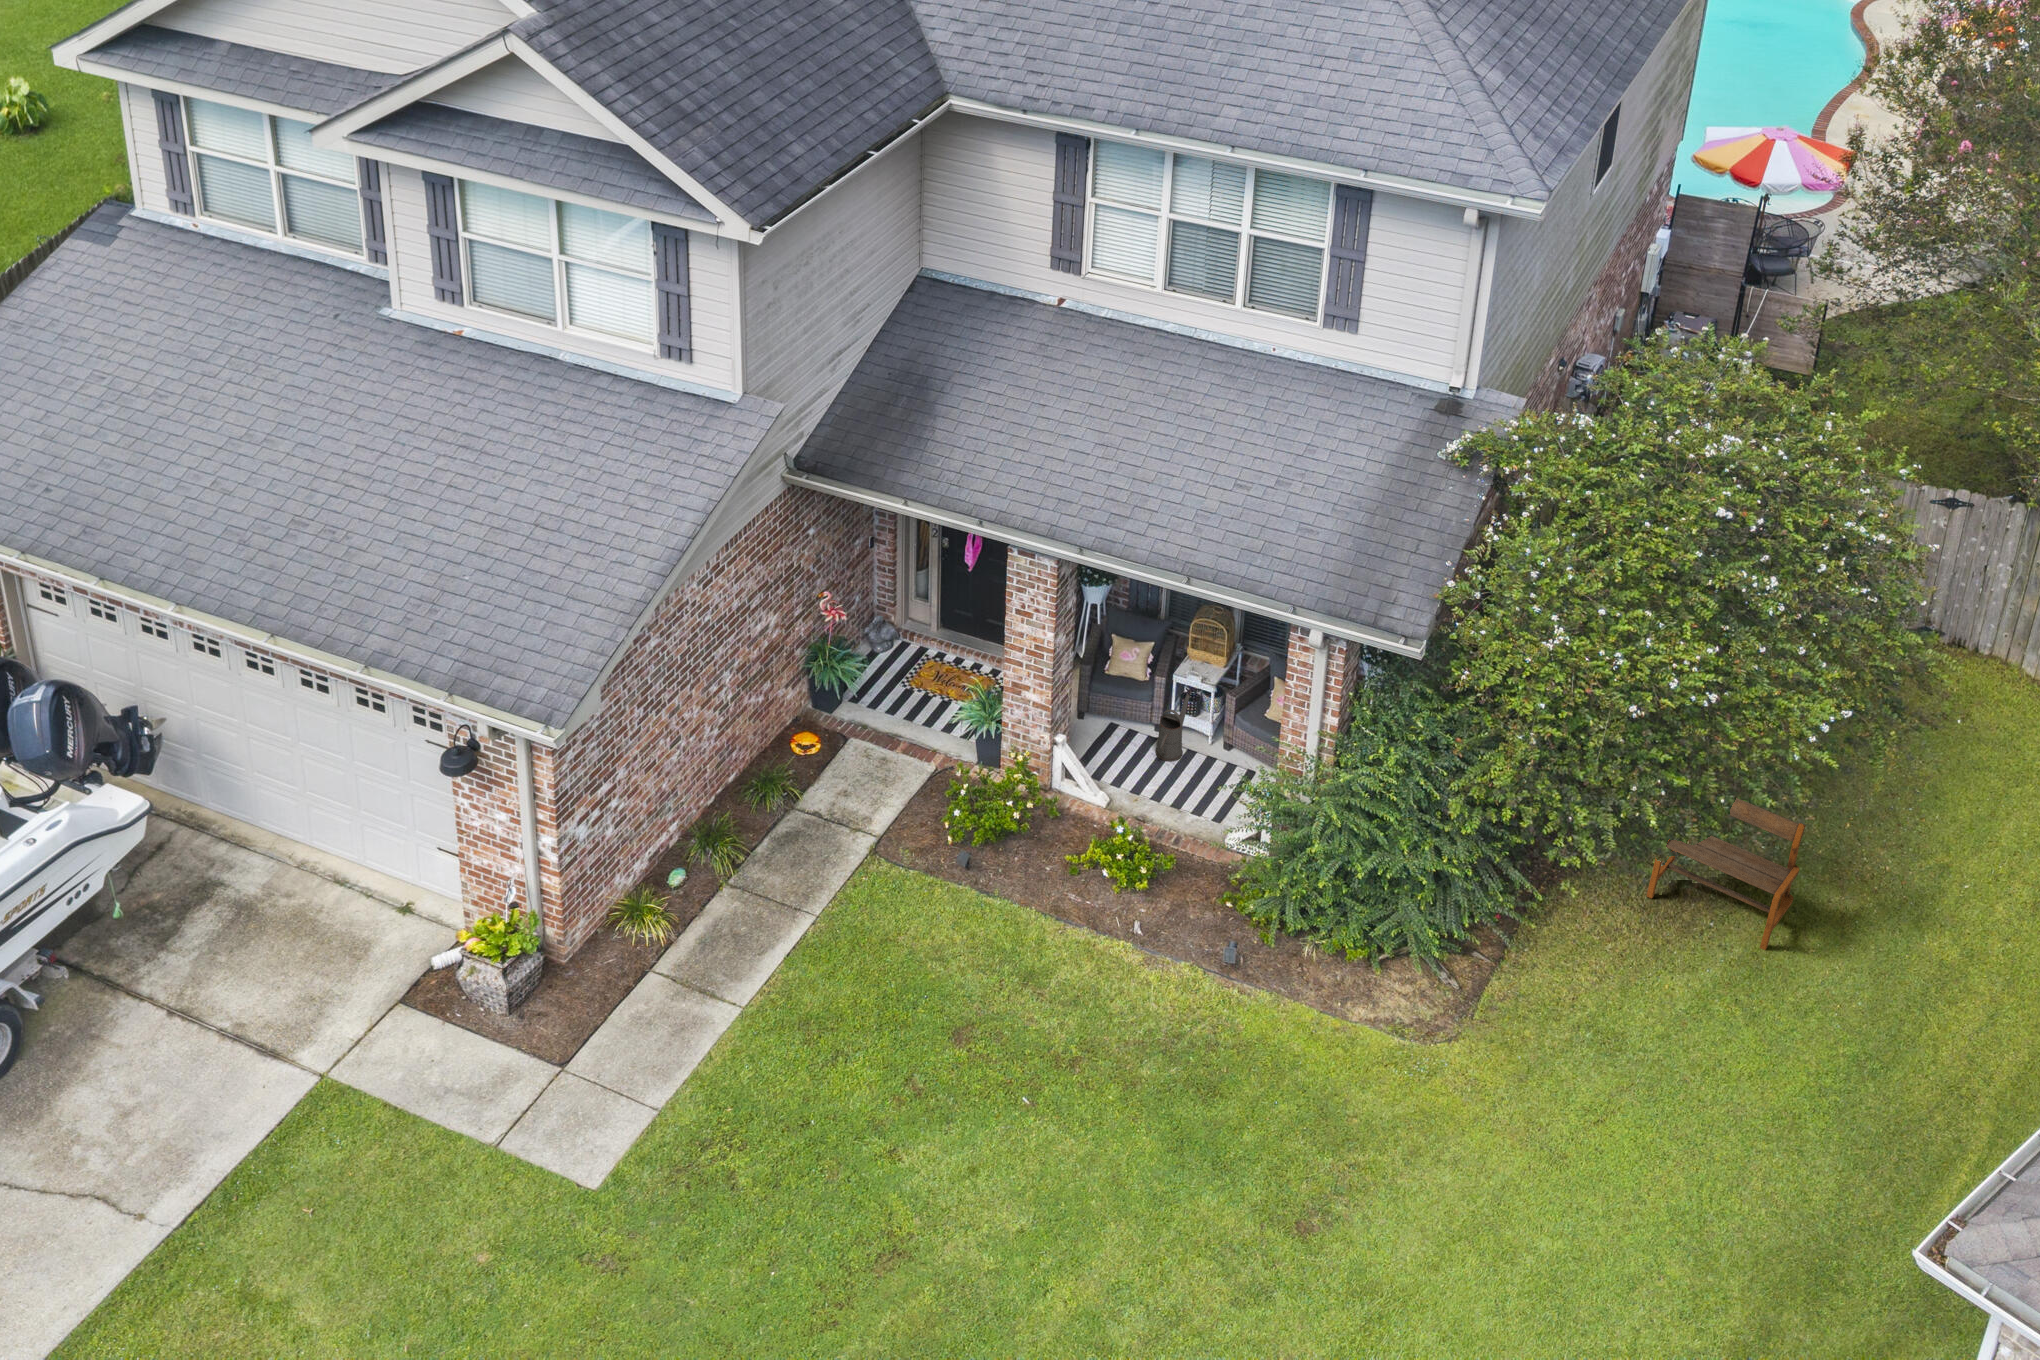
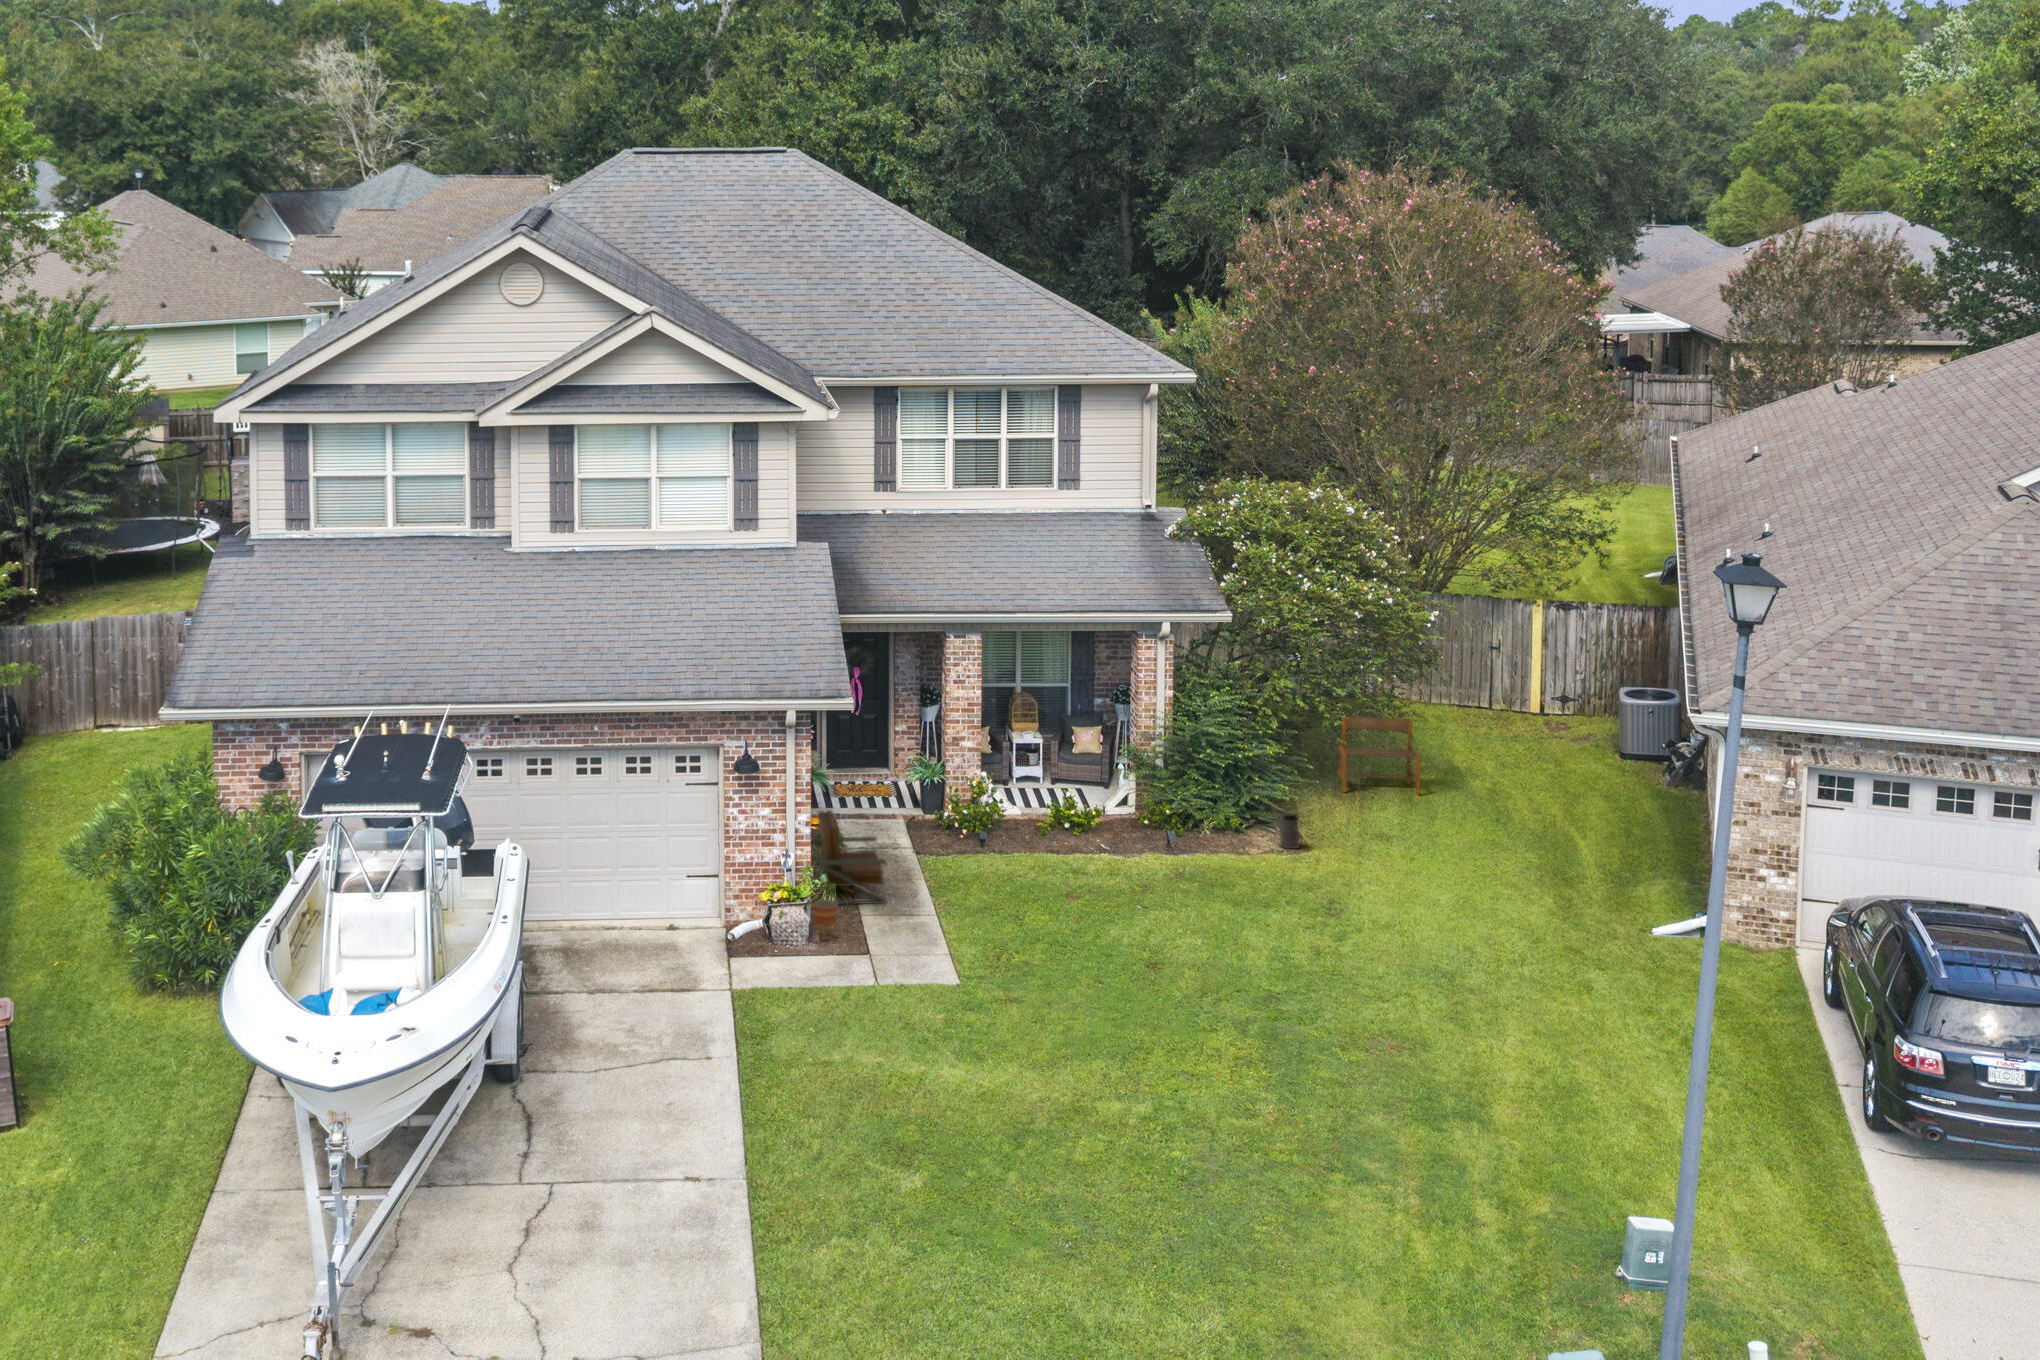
watering can: present [1156,694,1190,761] -> present [1272,806,1299,849]
lounge chair: none [652,766,790,928] -> present [813,810,886,905]
planter: none [567,928,601,984] -> present [813,900,837,936]

